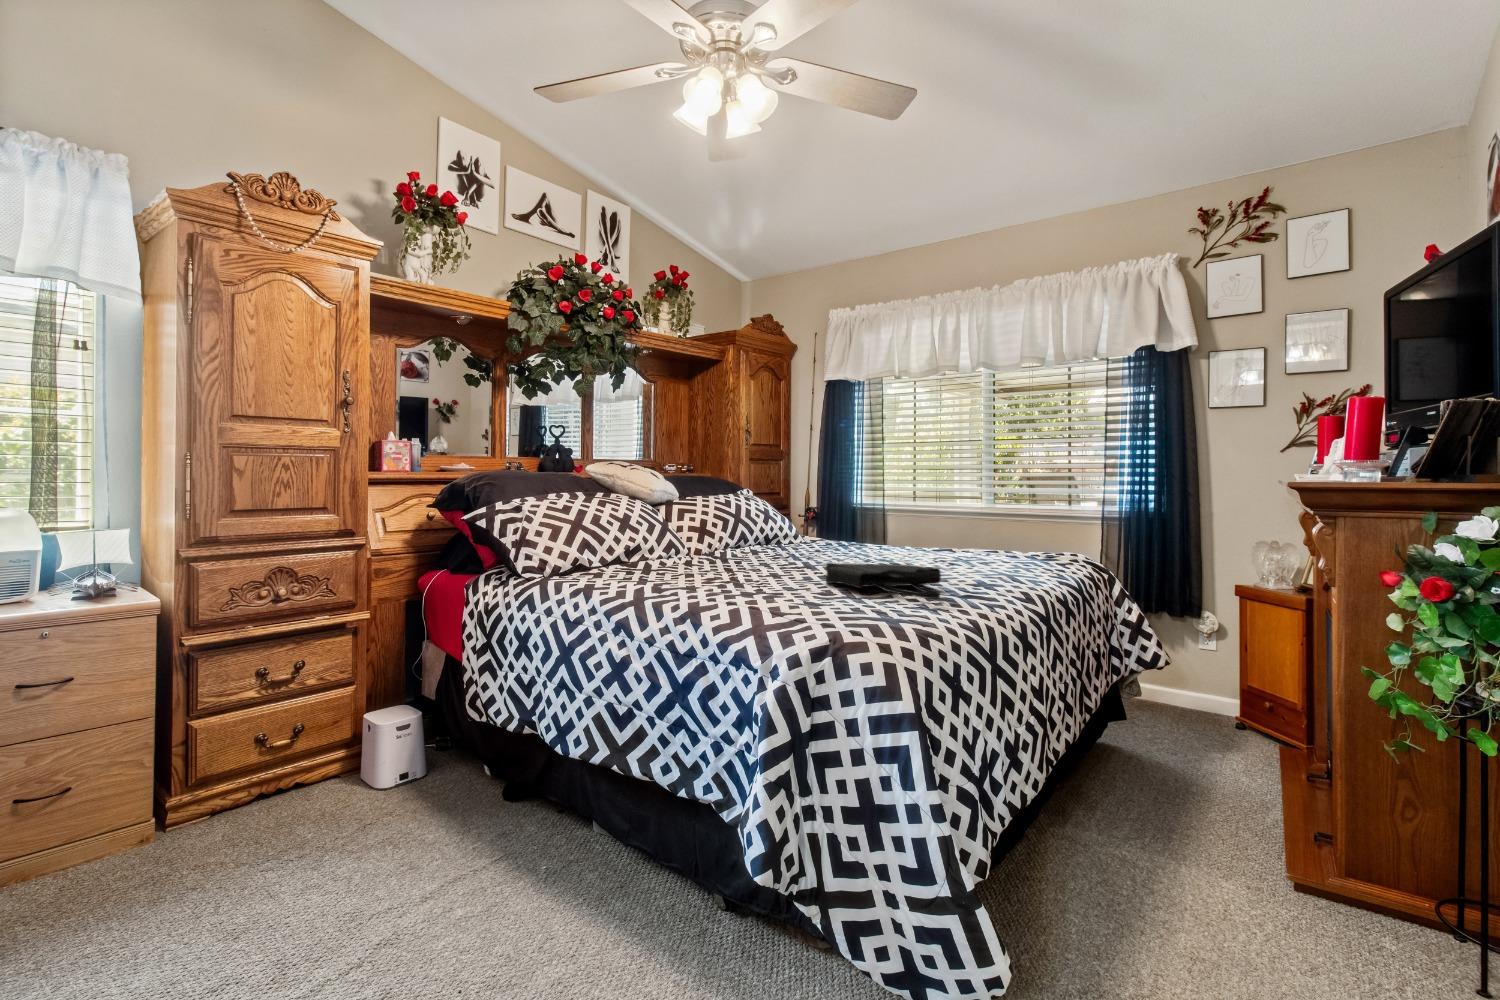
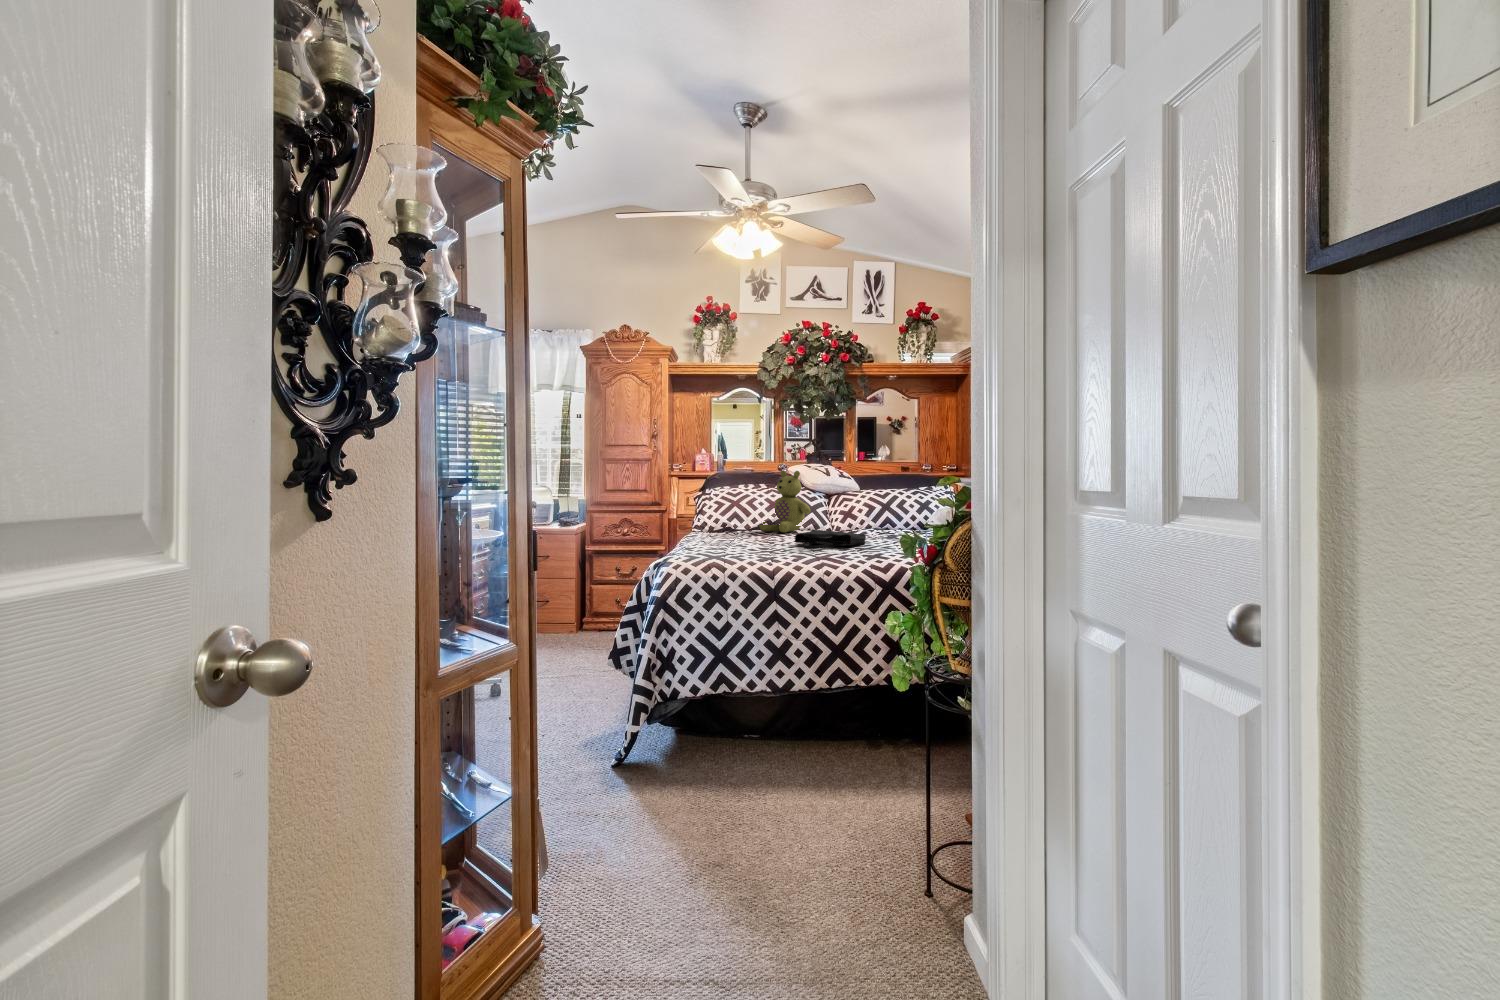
stuffed bear: none [641,470,722,570] -> present [760,470,811,533]

